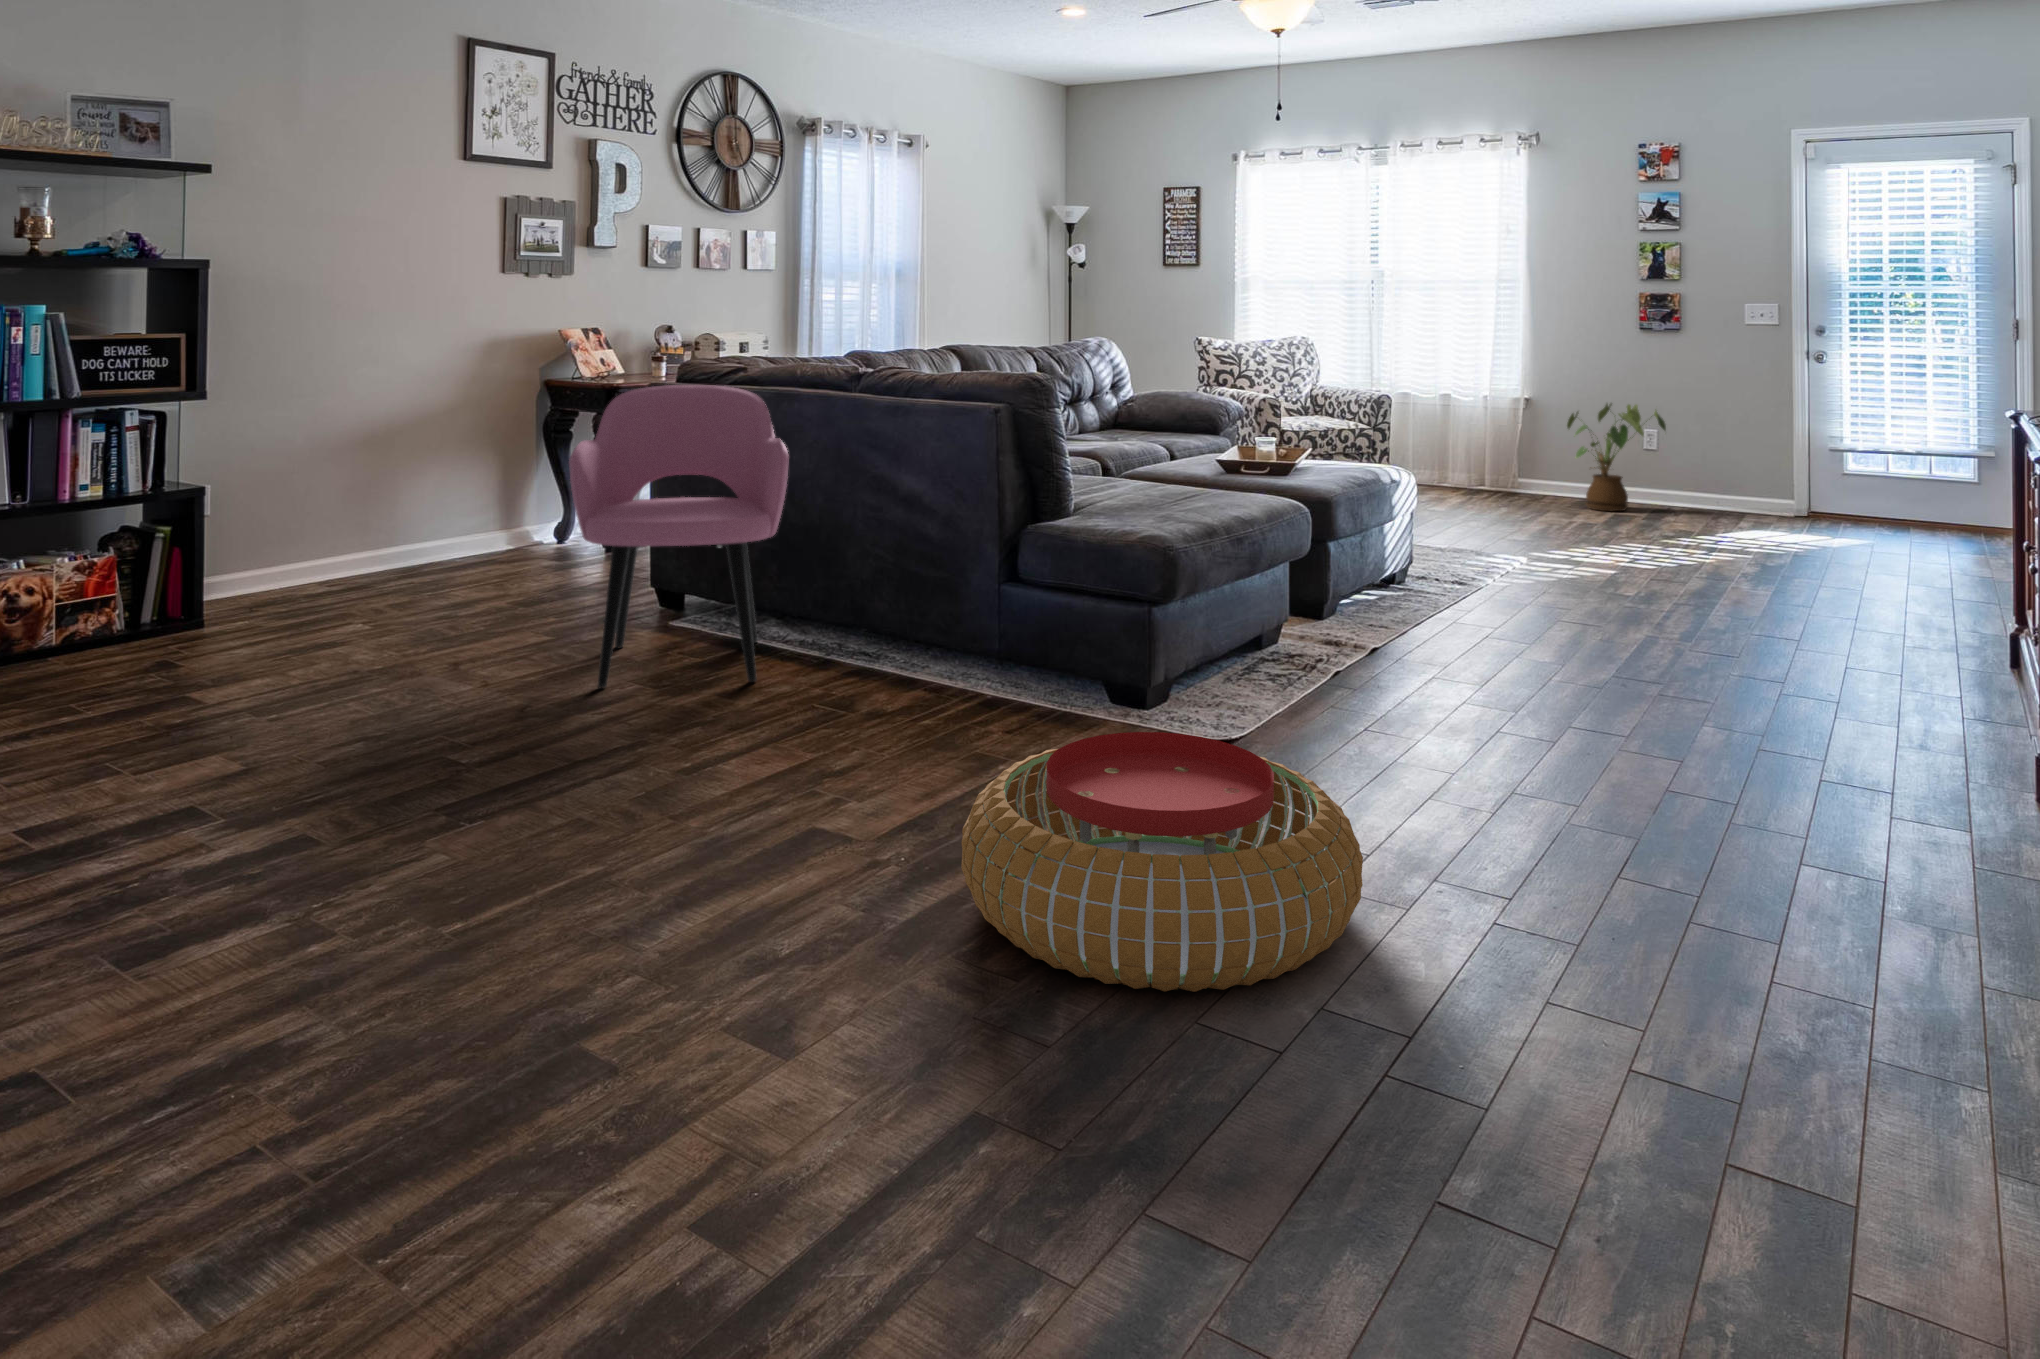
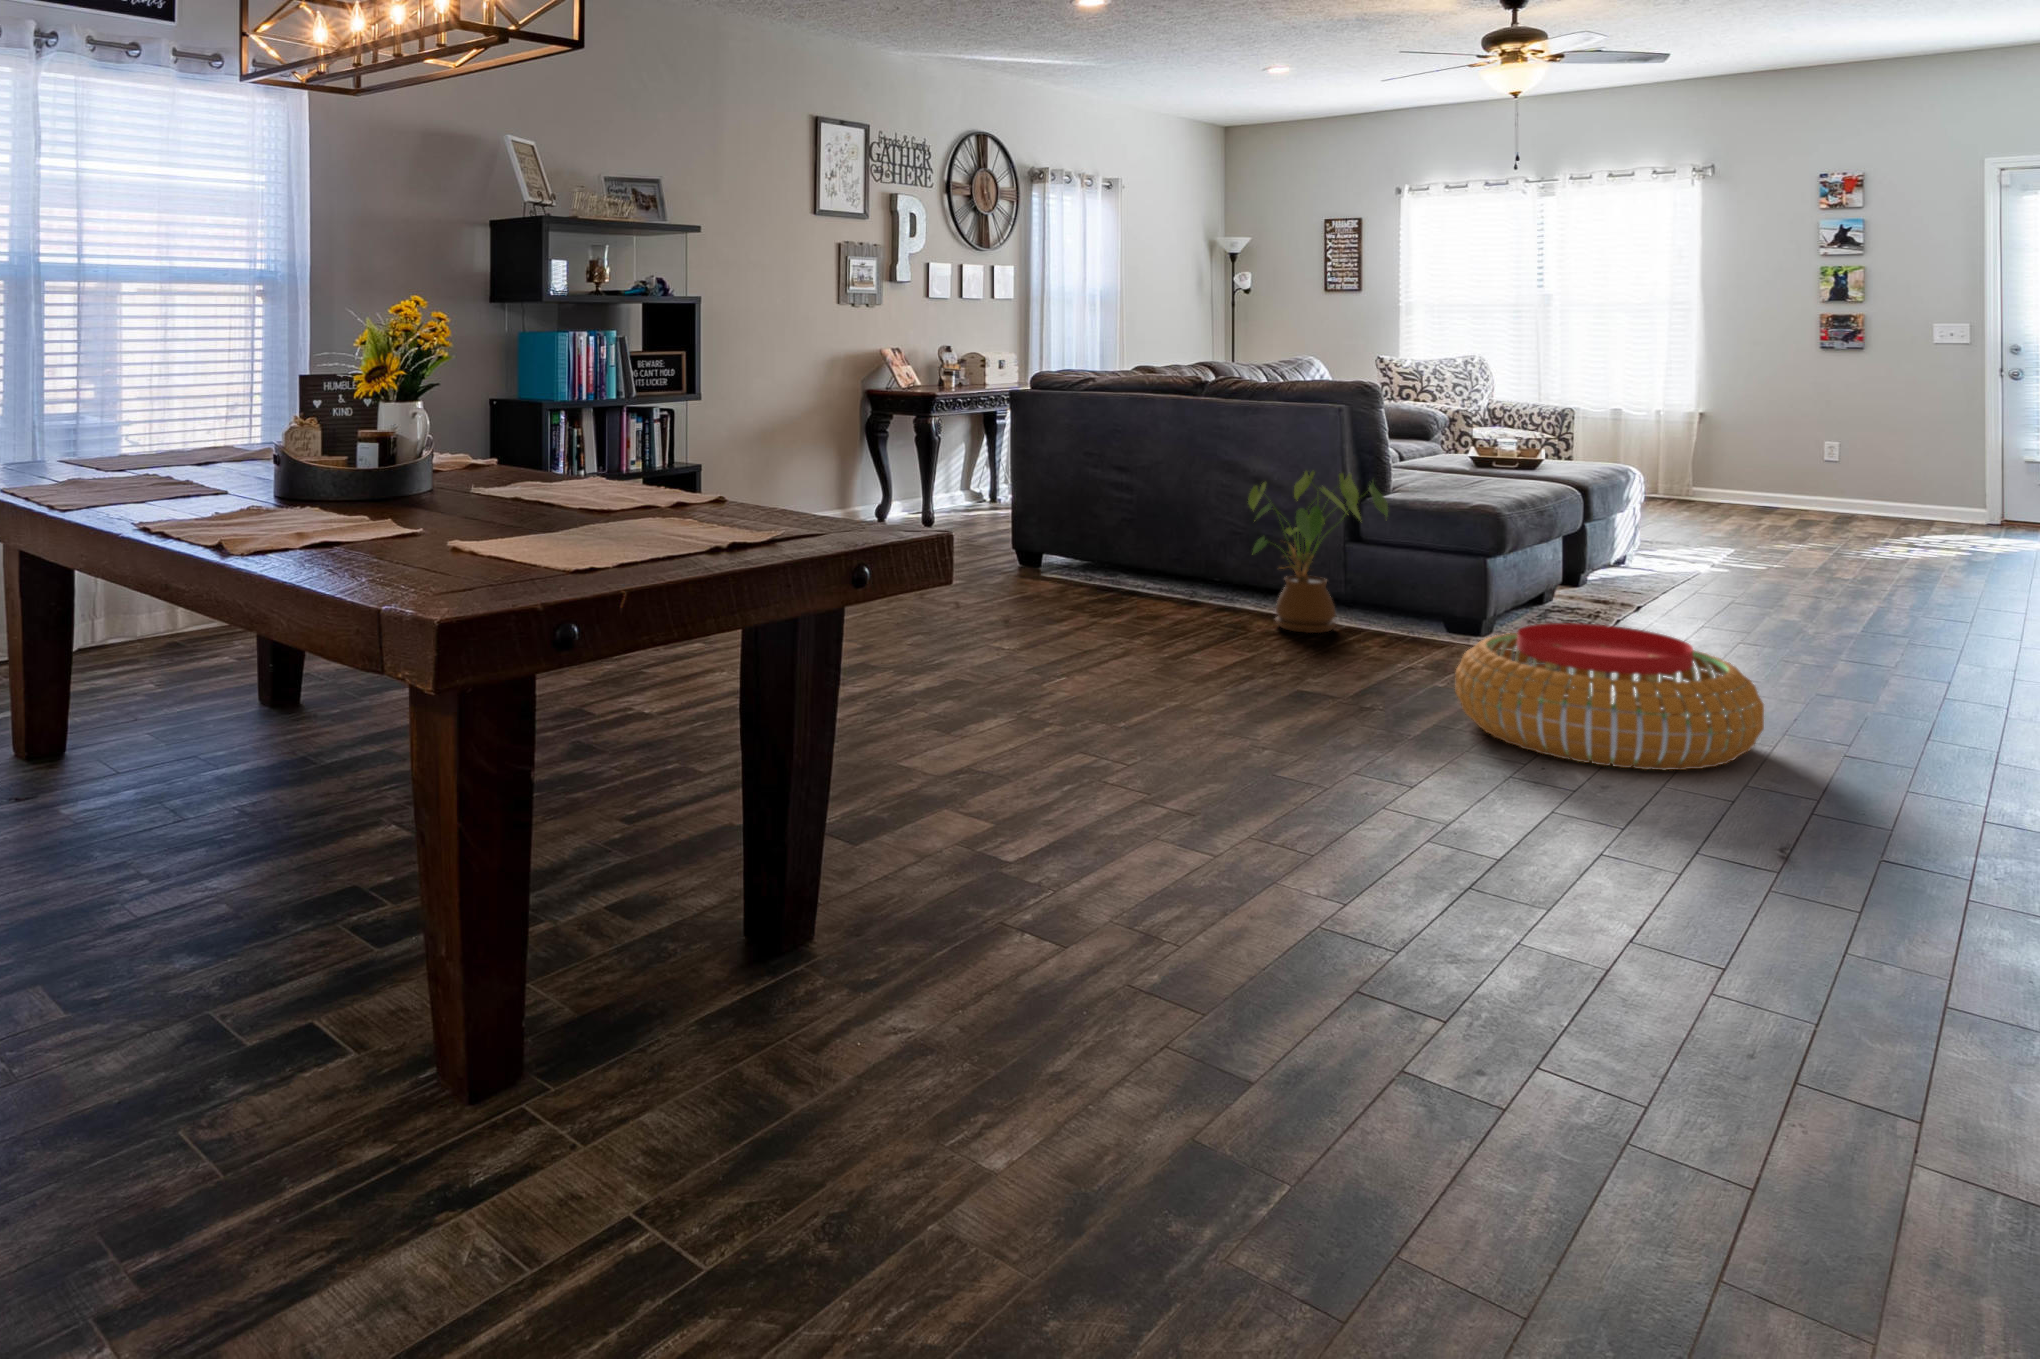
armchair: present [569,385,788,688] -> none [1011,391,1175,616]
house plant: present [1567,404,1666,511] -> present [1248,471,1388,633]

